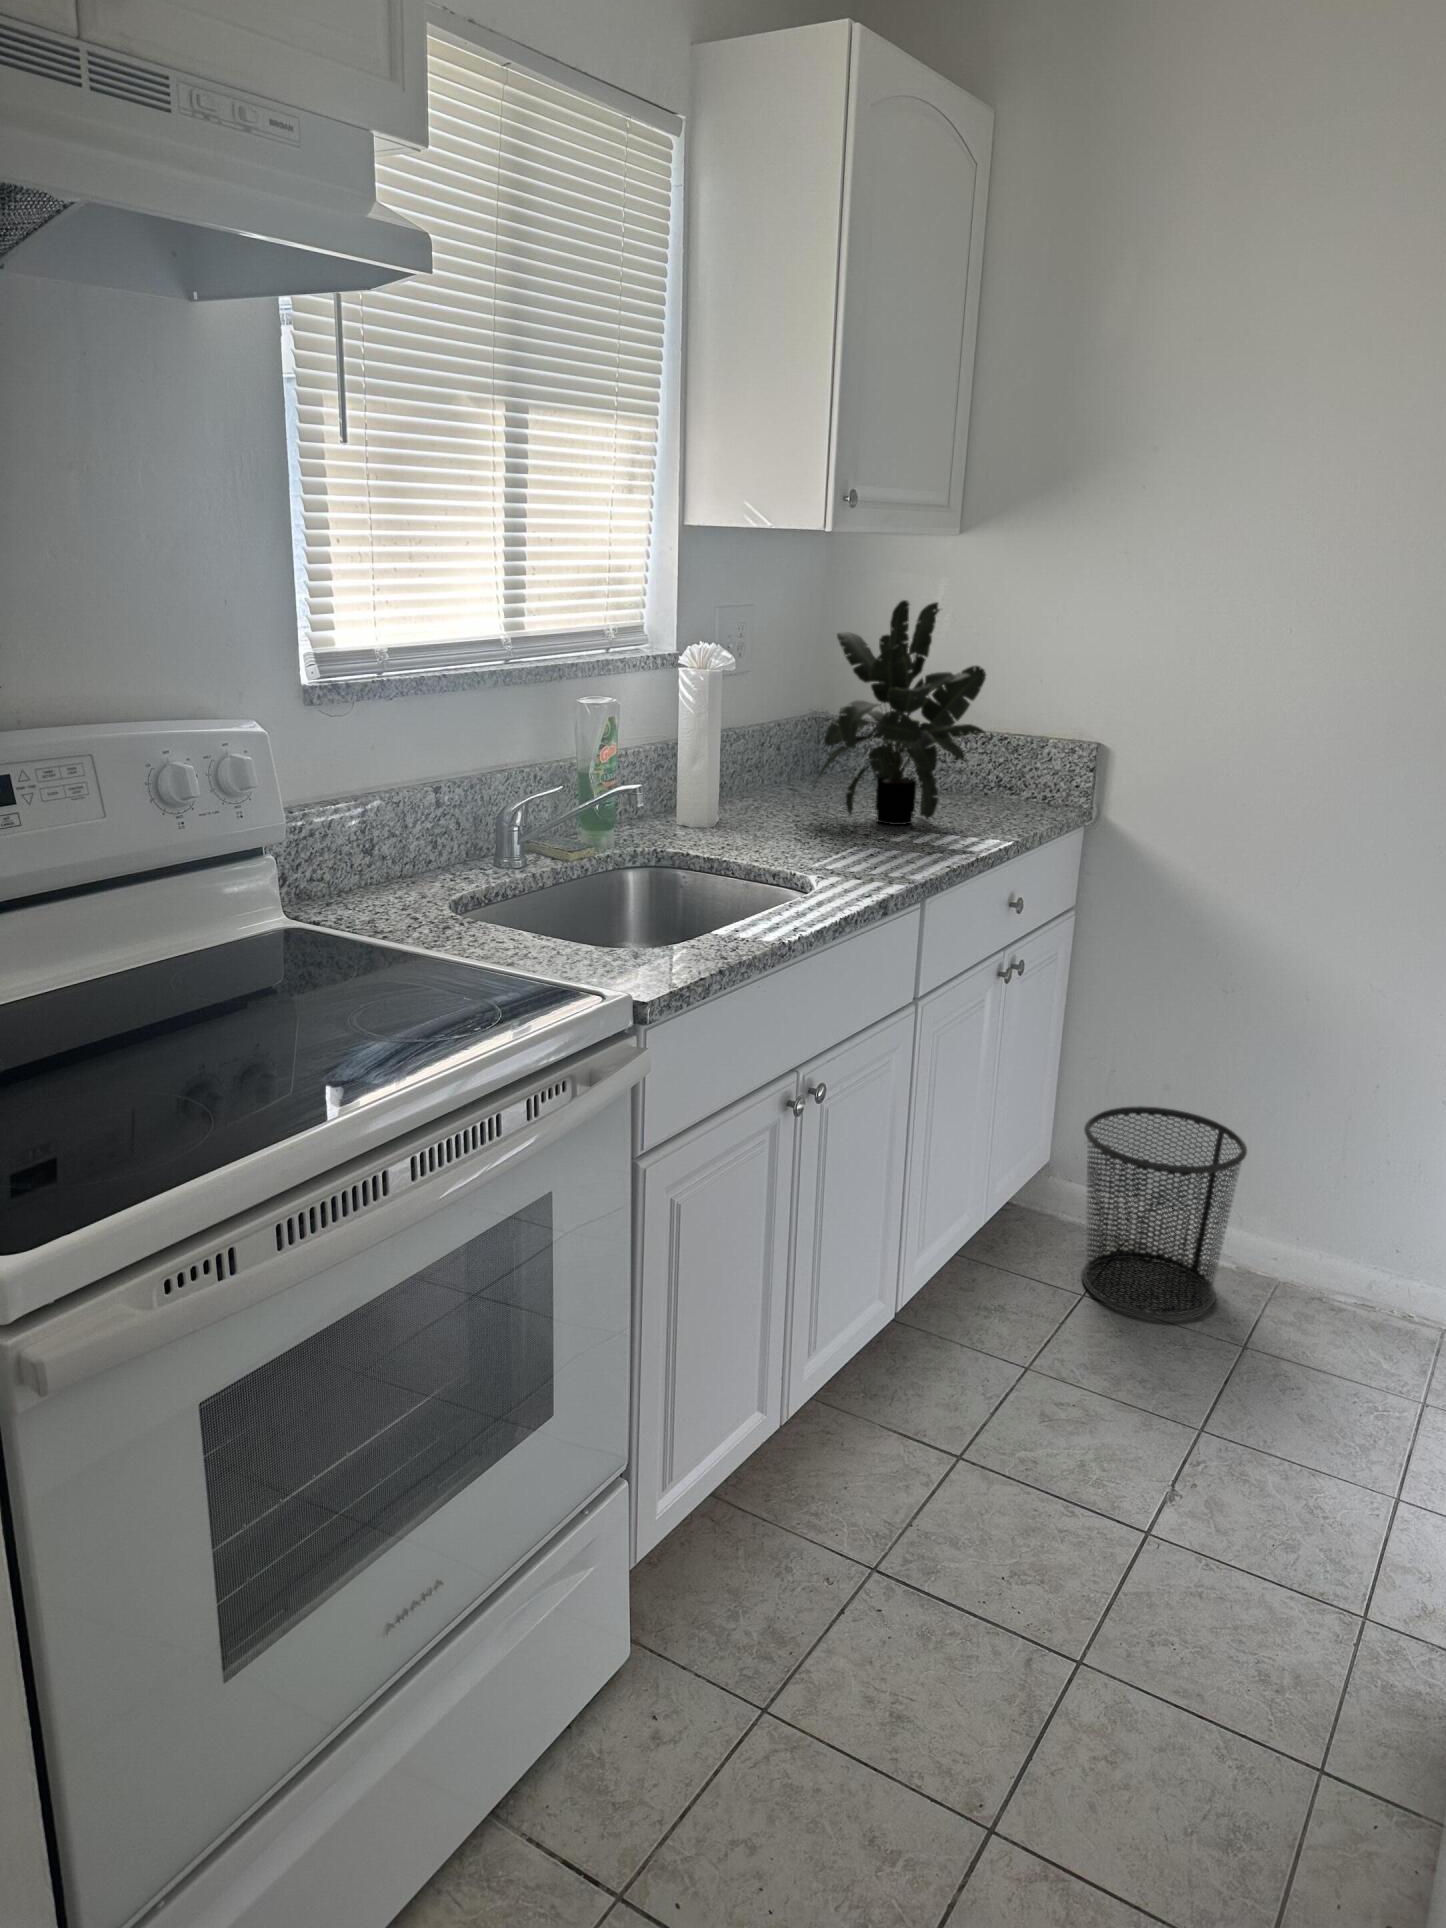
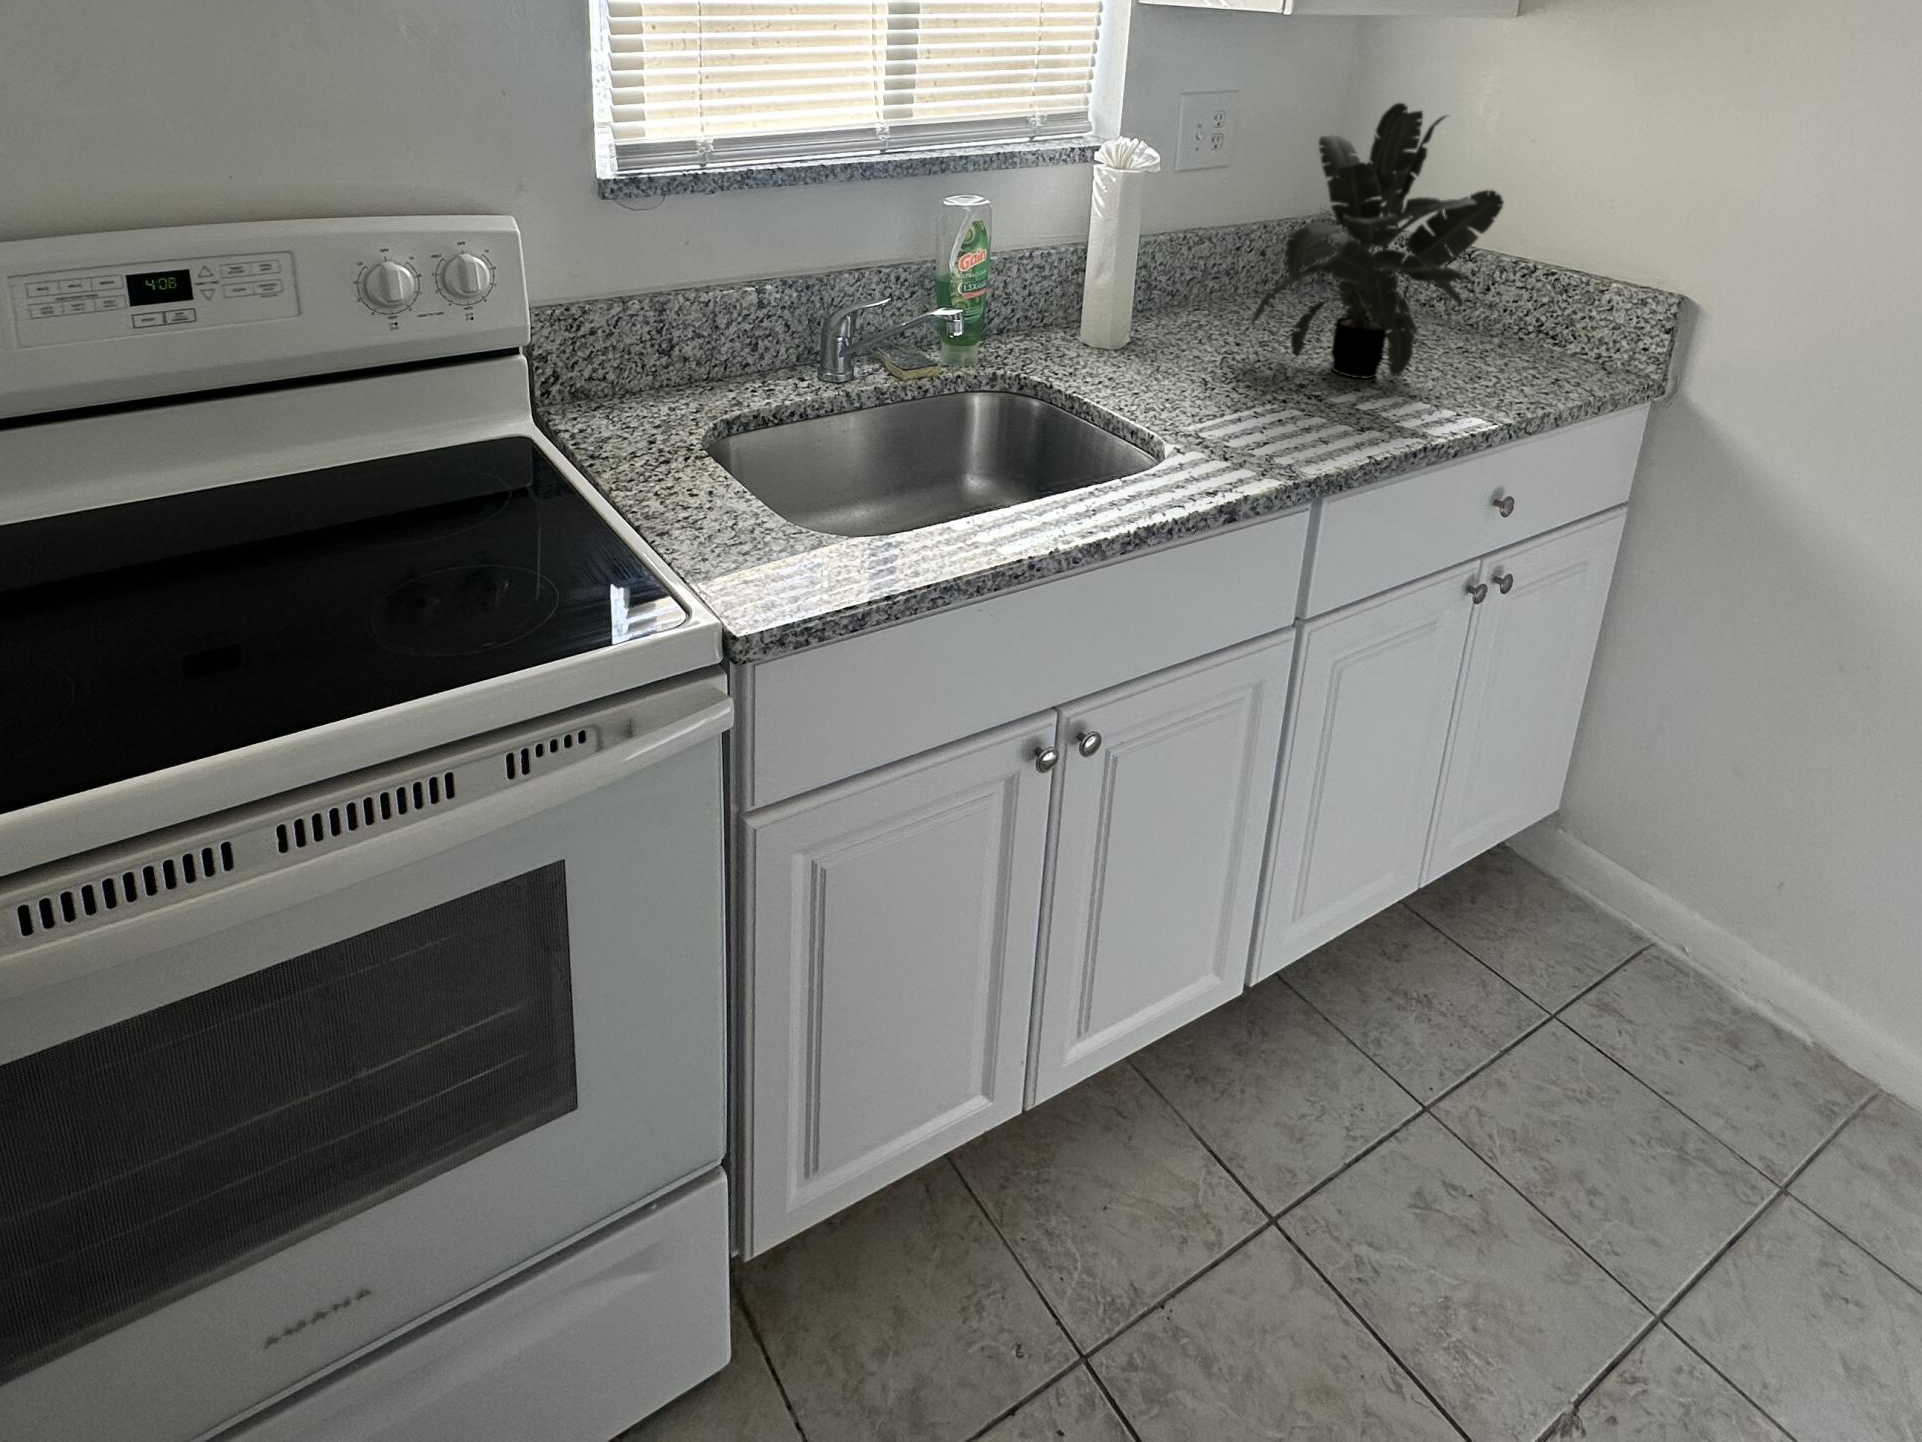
waste bin: present [1081,1106,1247,1319] -> none [1559,778,1839,1103]

